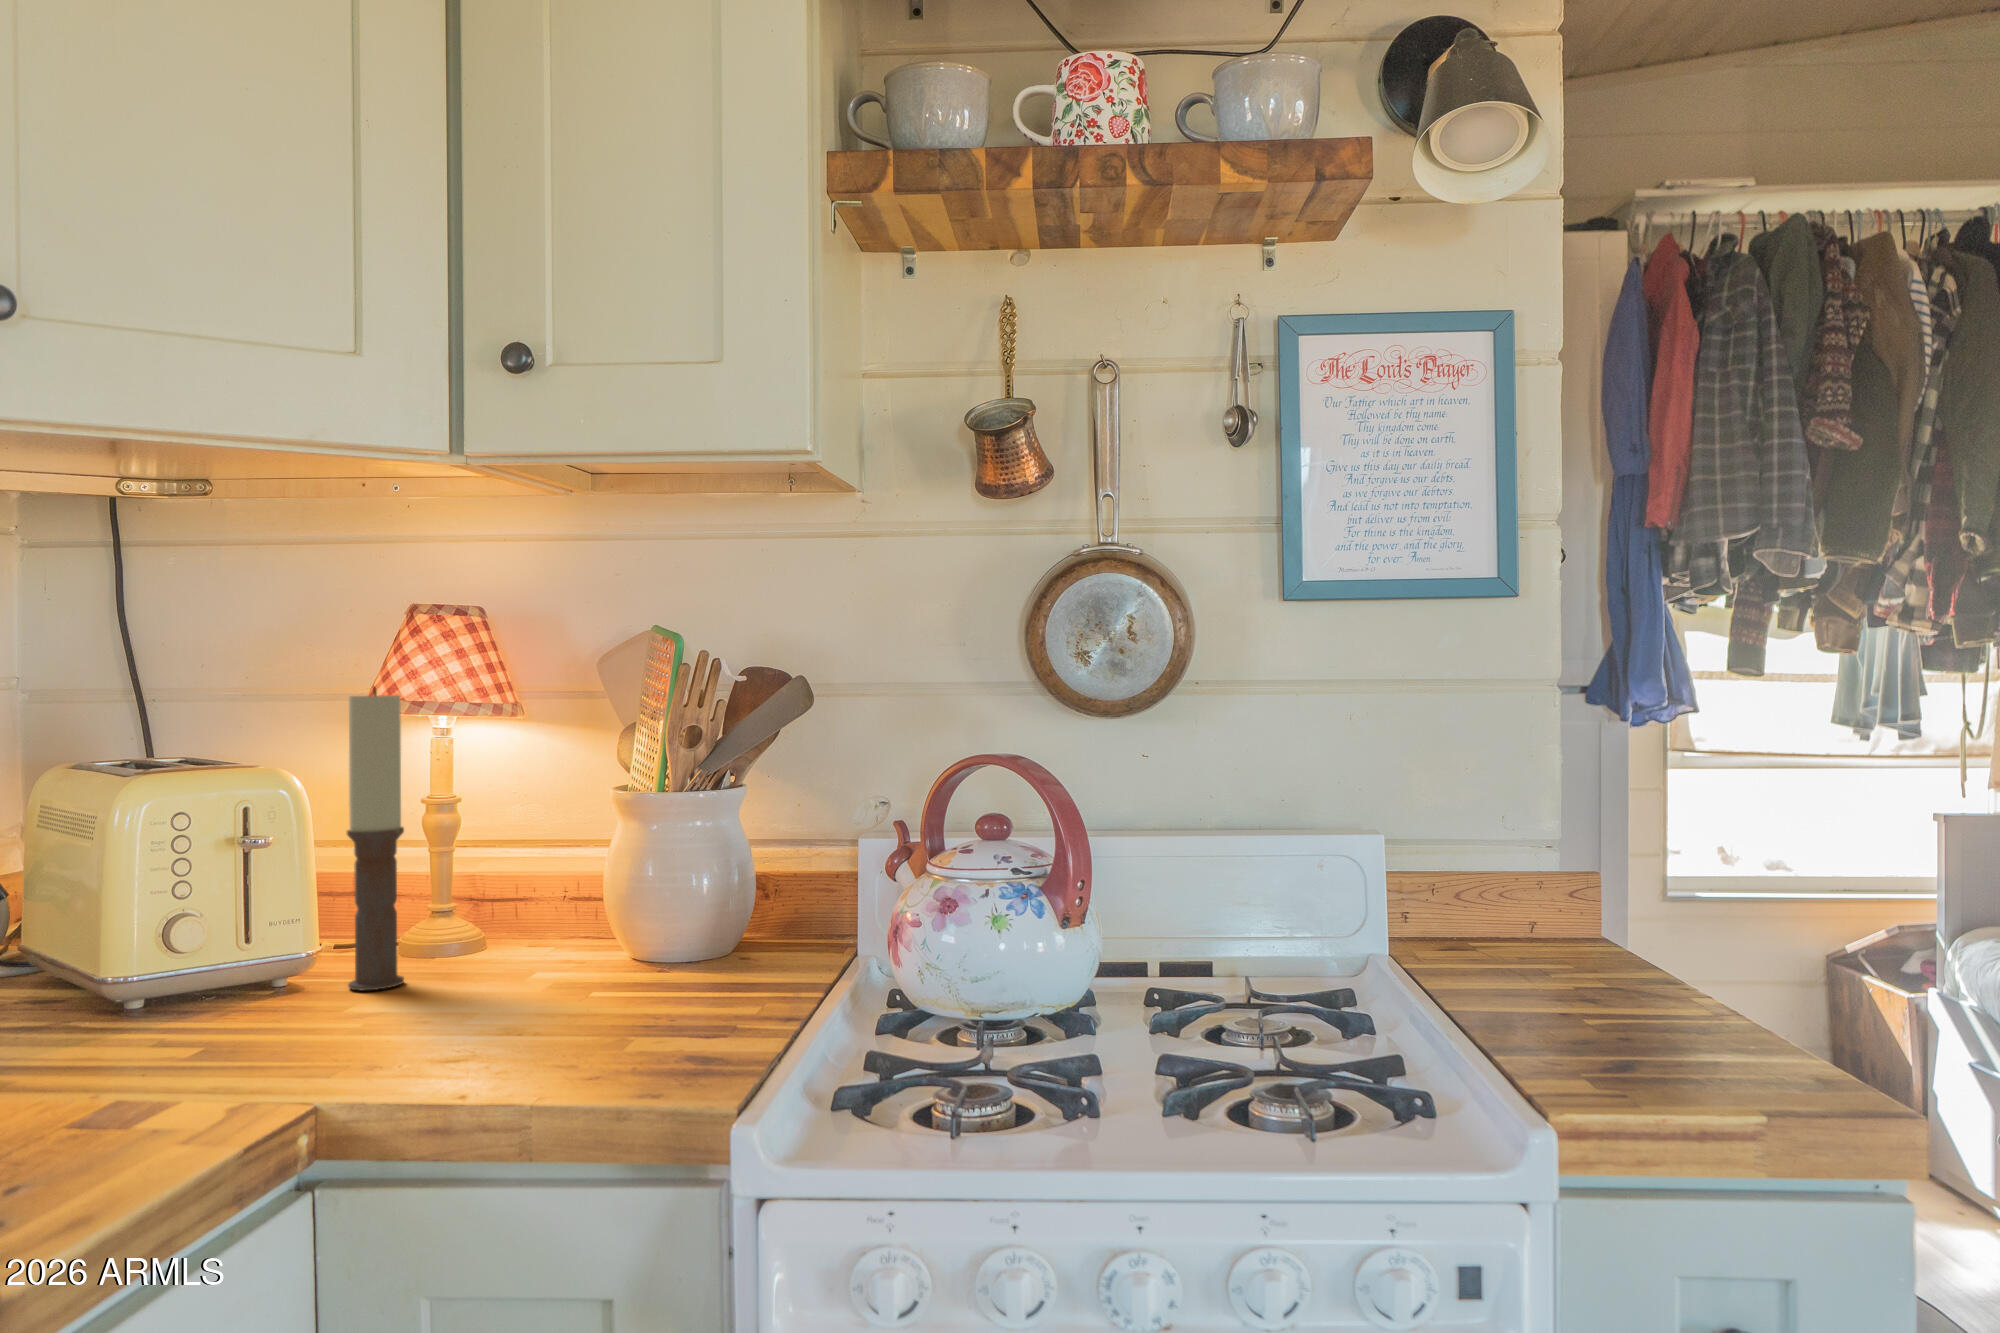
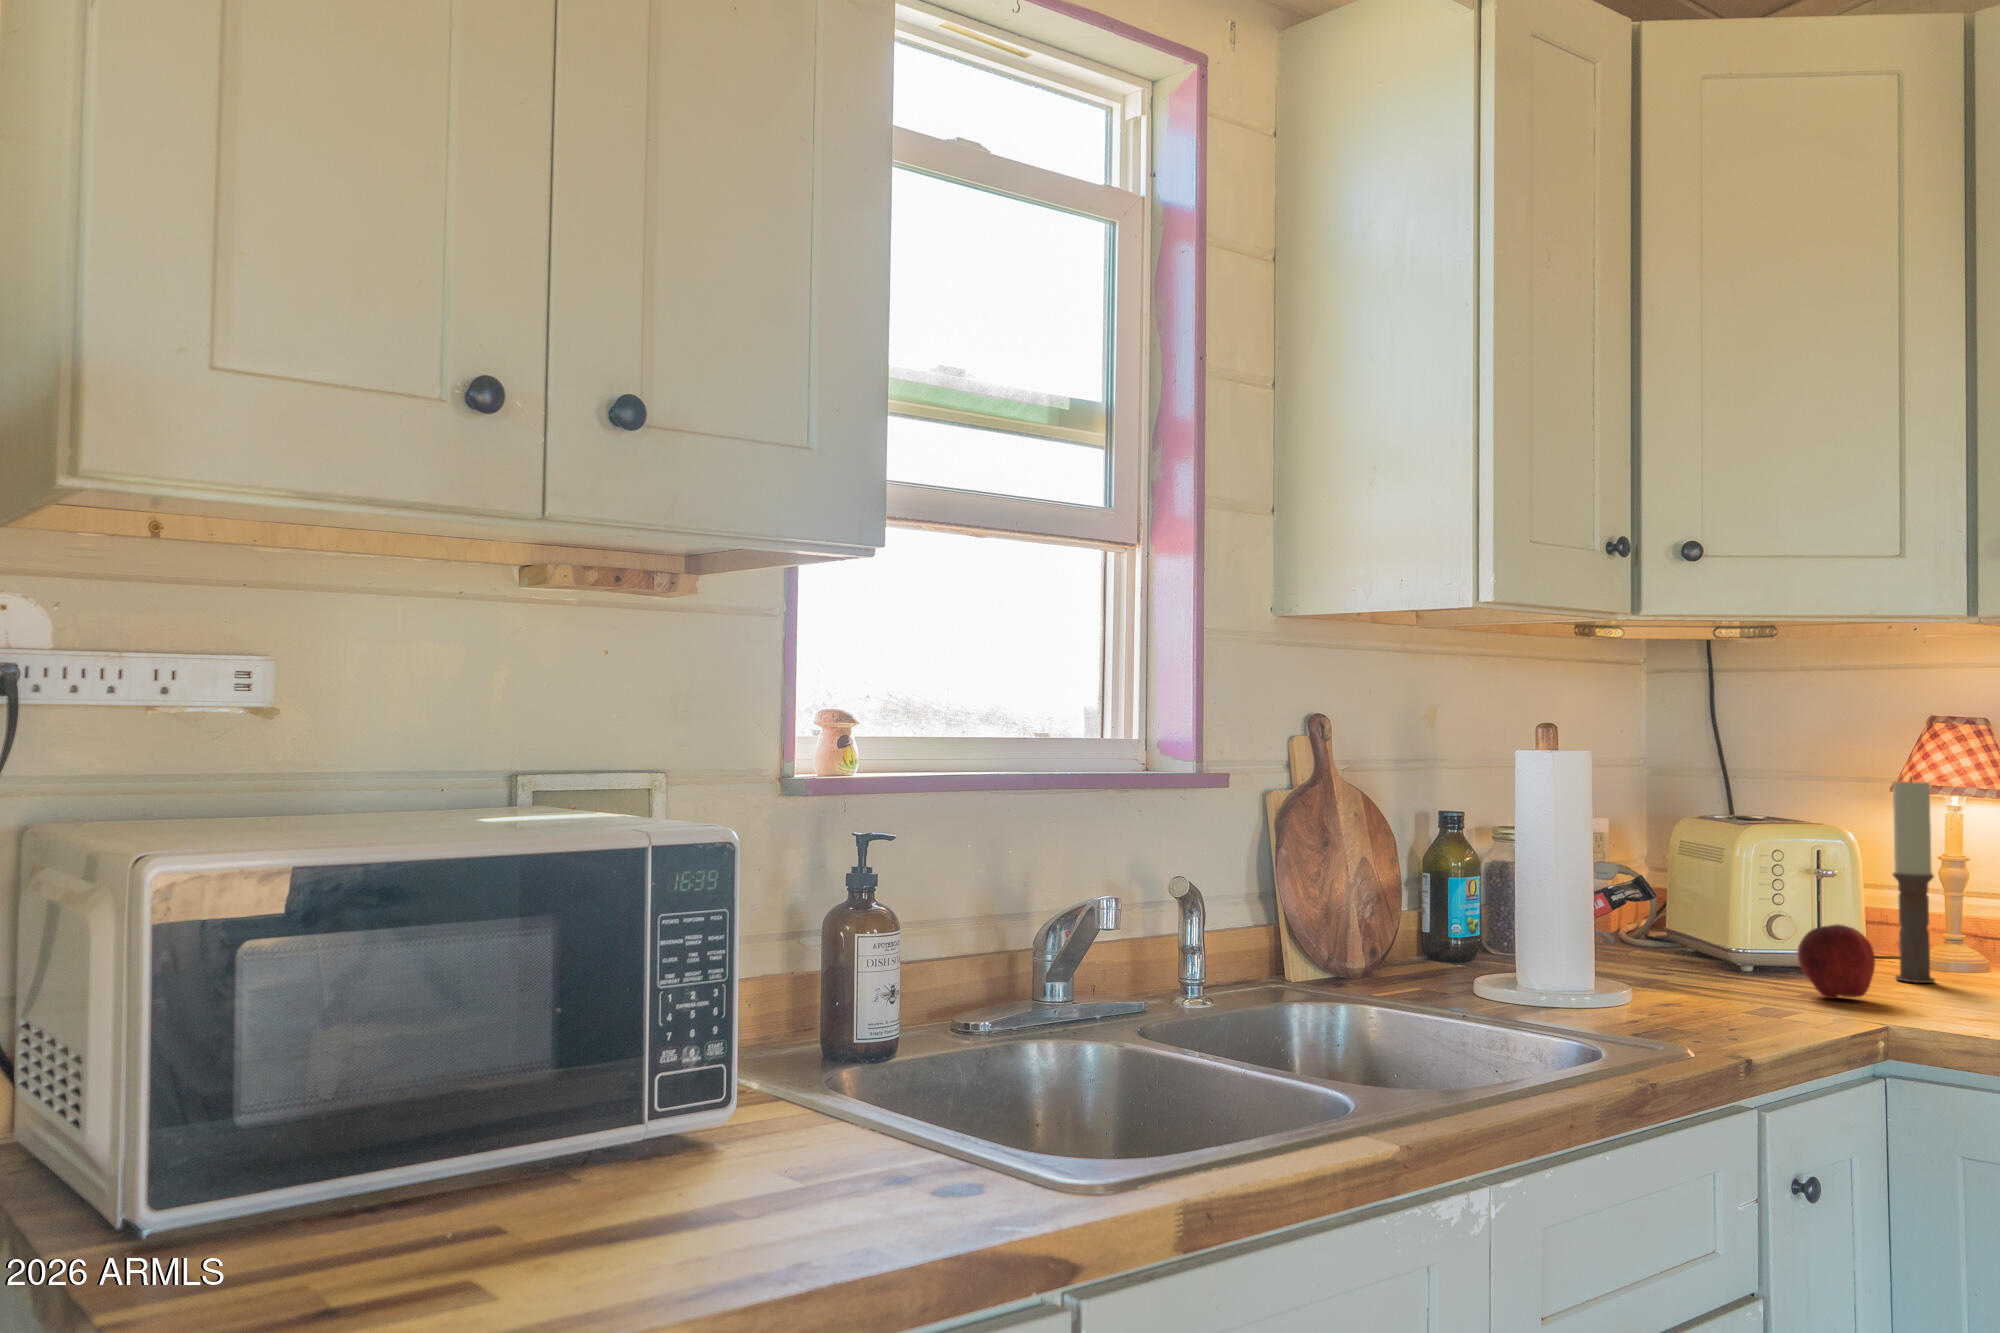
apple: none [154,936,290,1068] -> present [1797,924,1875,999]

